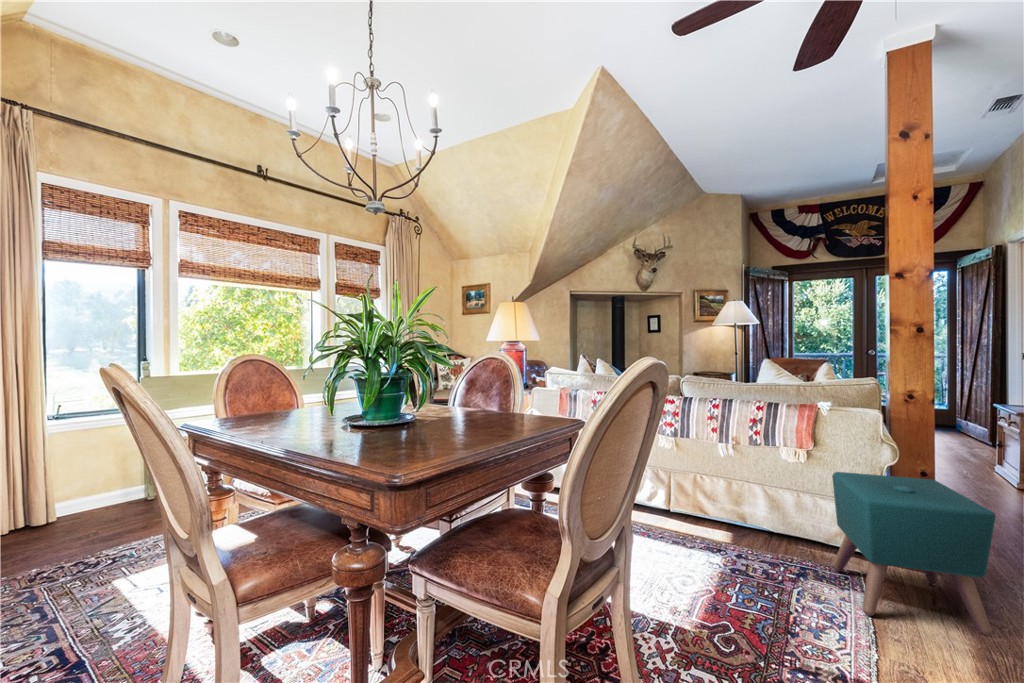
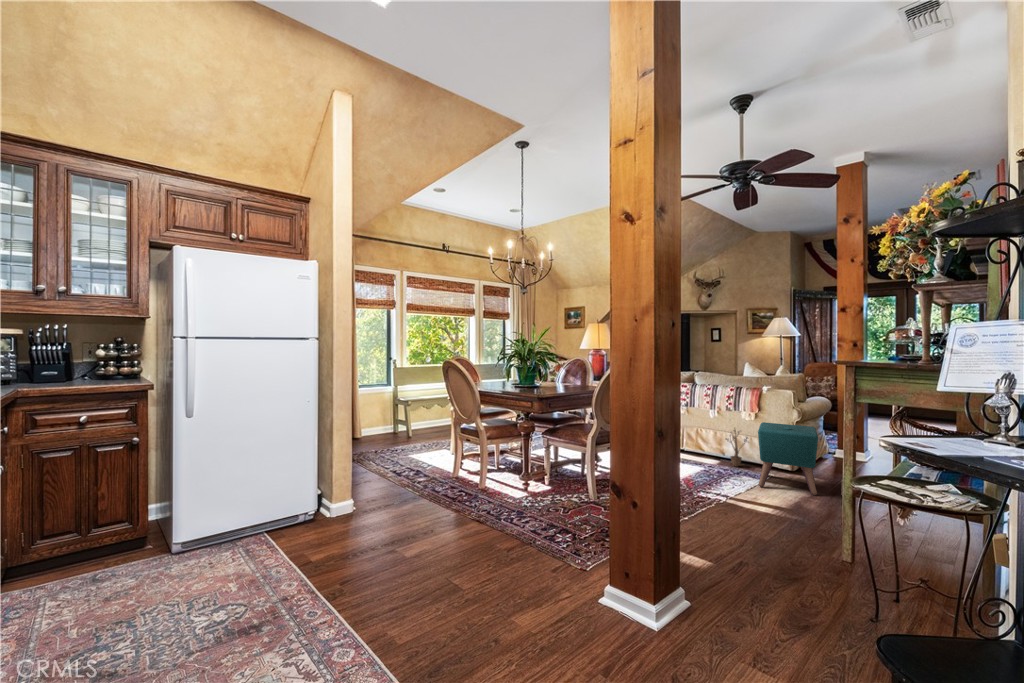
decorative plant: none [740,476,798,546] -> present [723,430,748,467]

